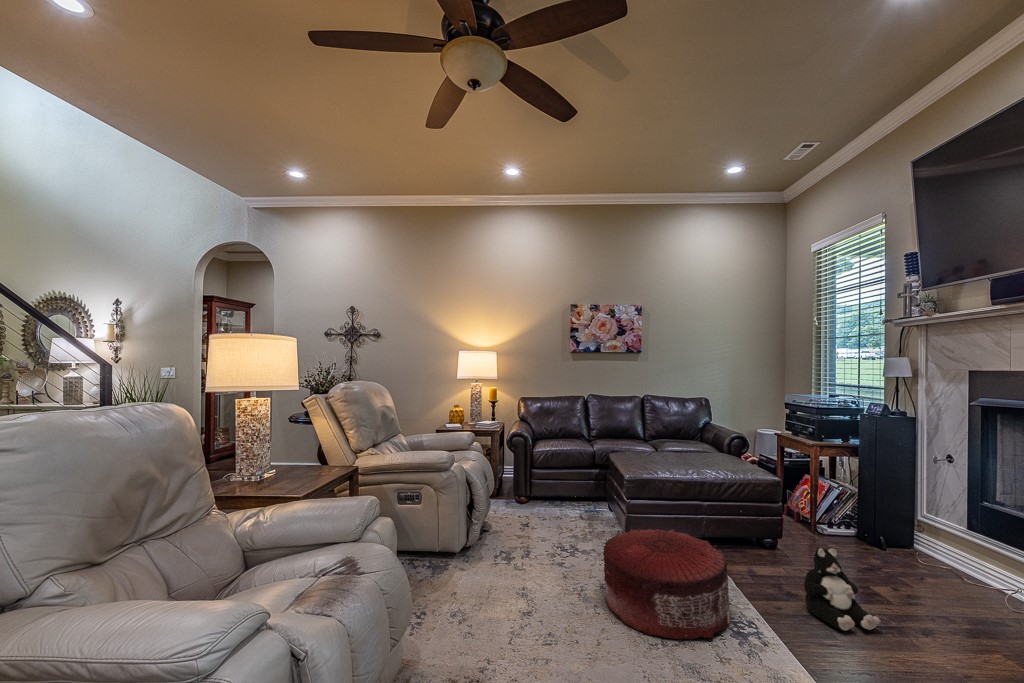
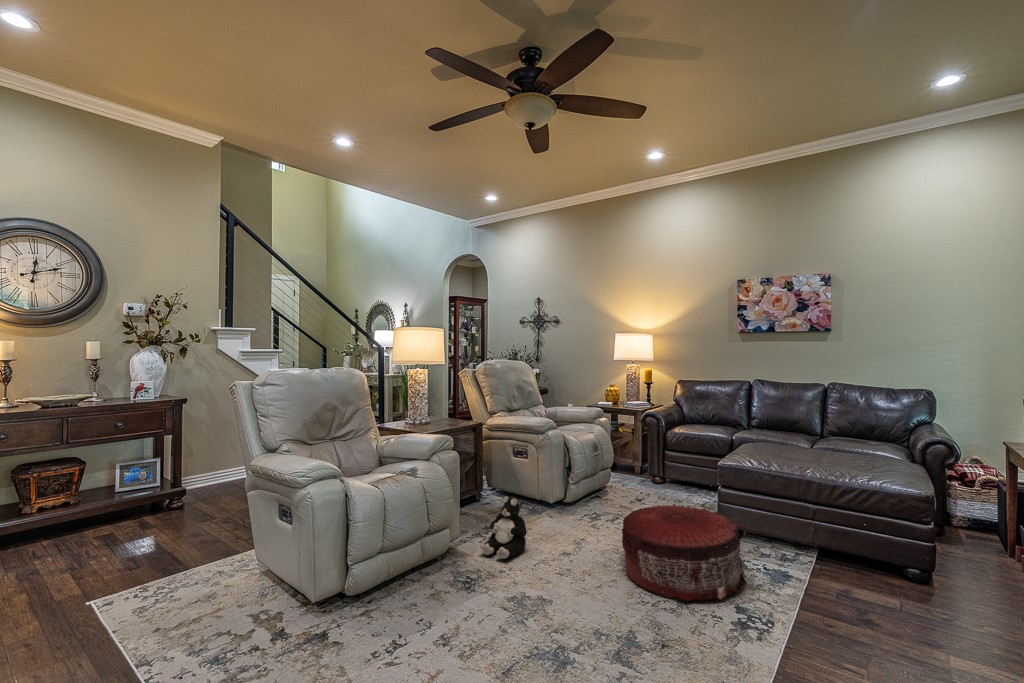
plush toy: present [804,547,880,631] -> present [480,496,527,559]

